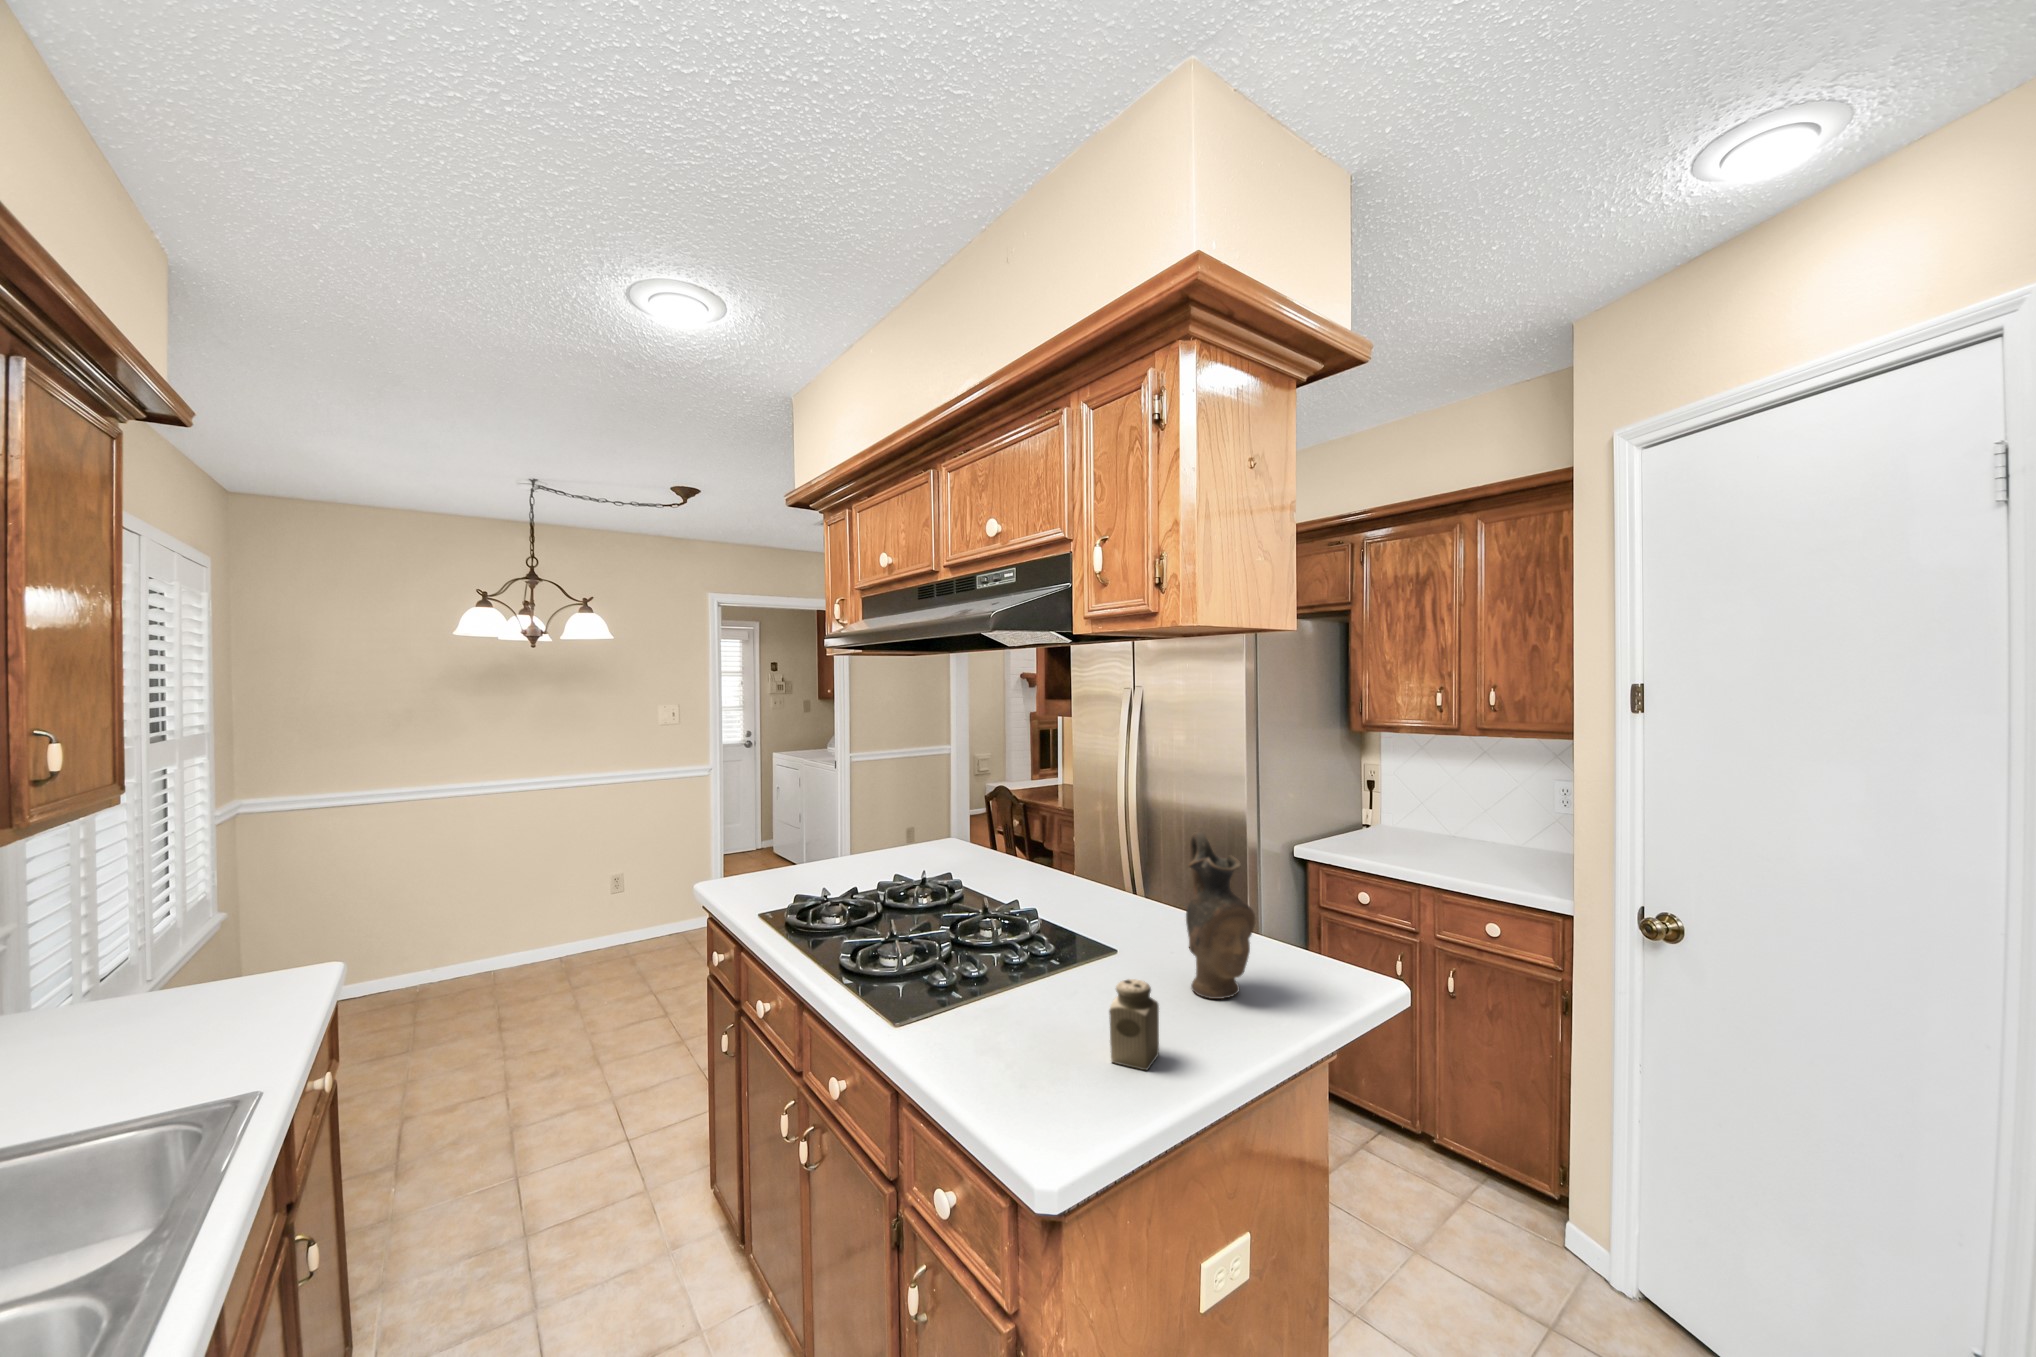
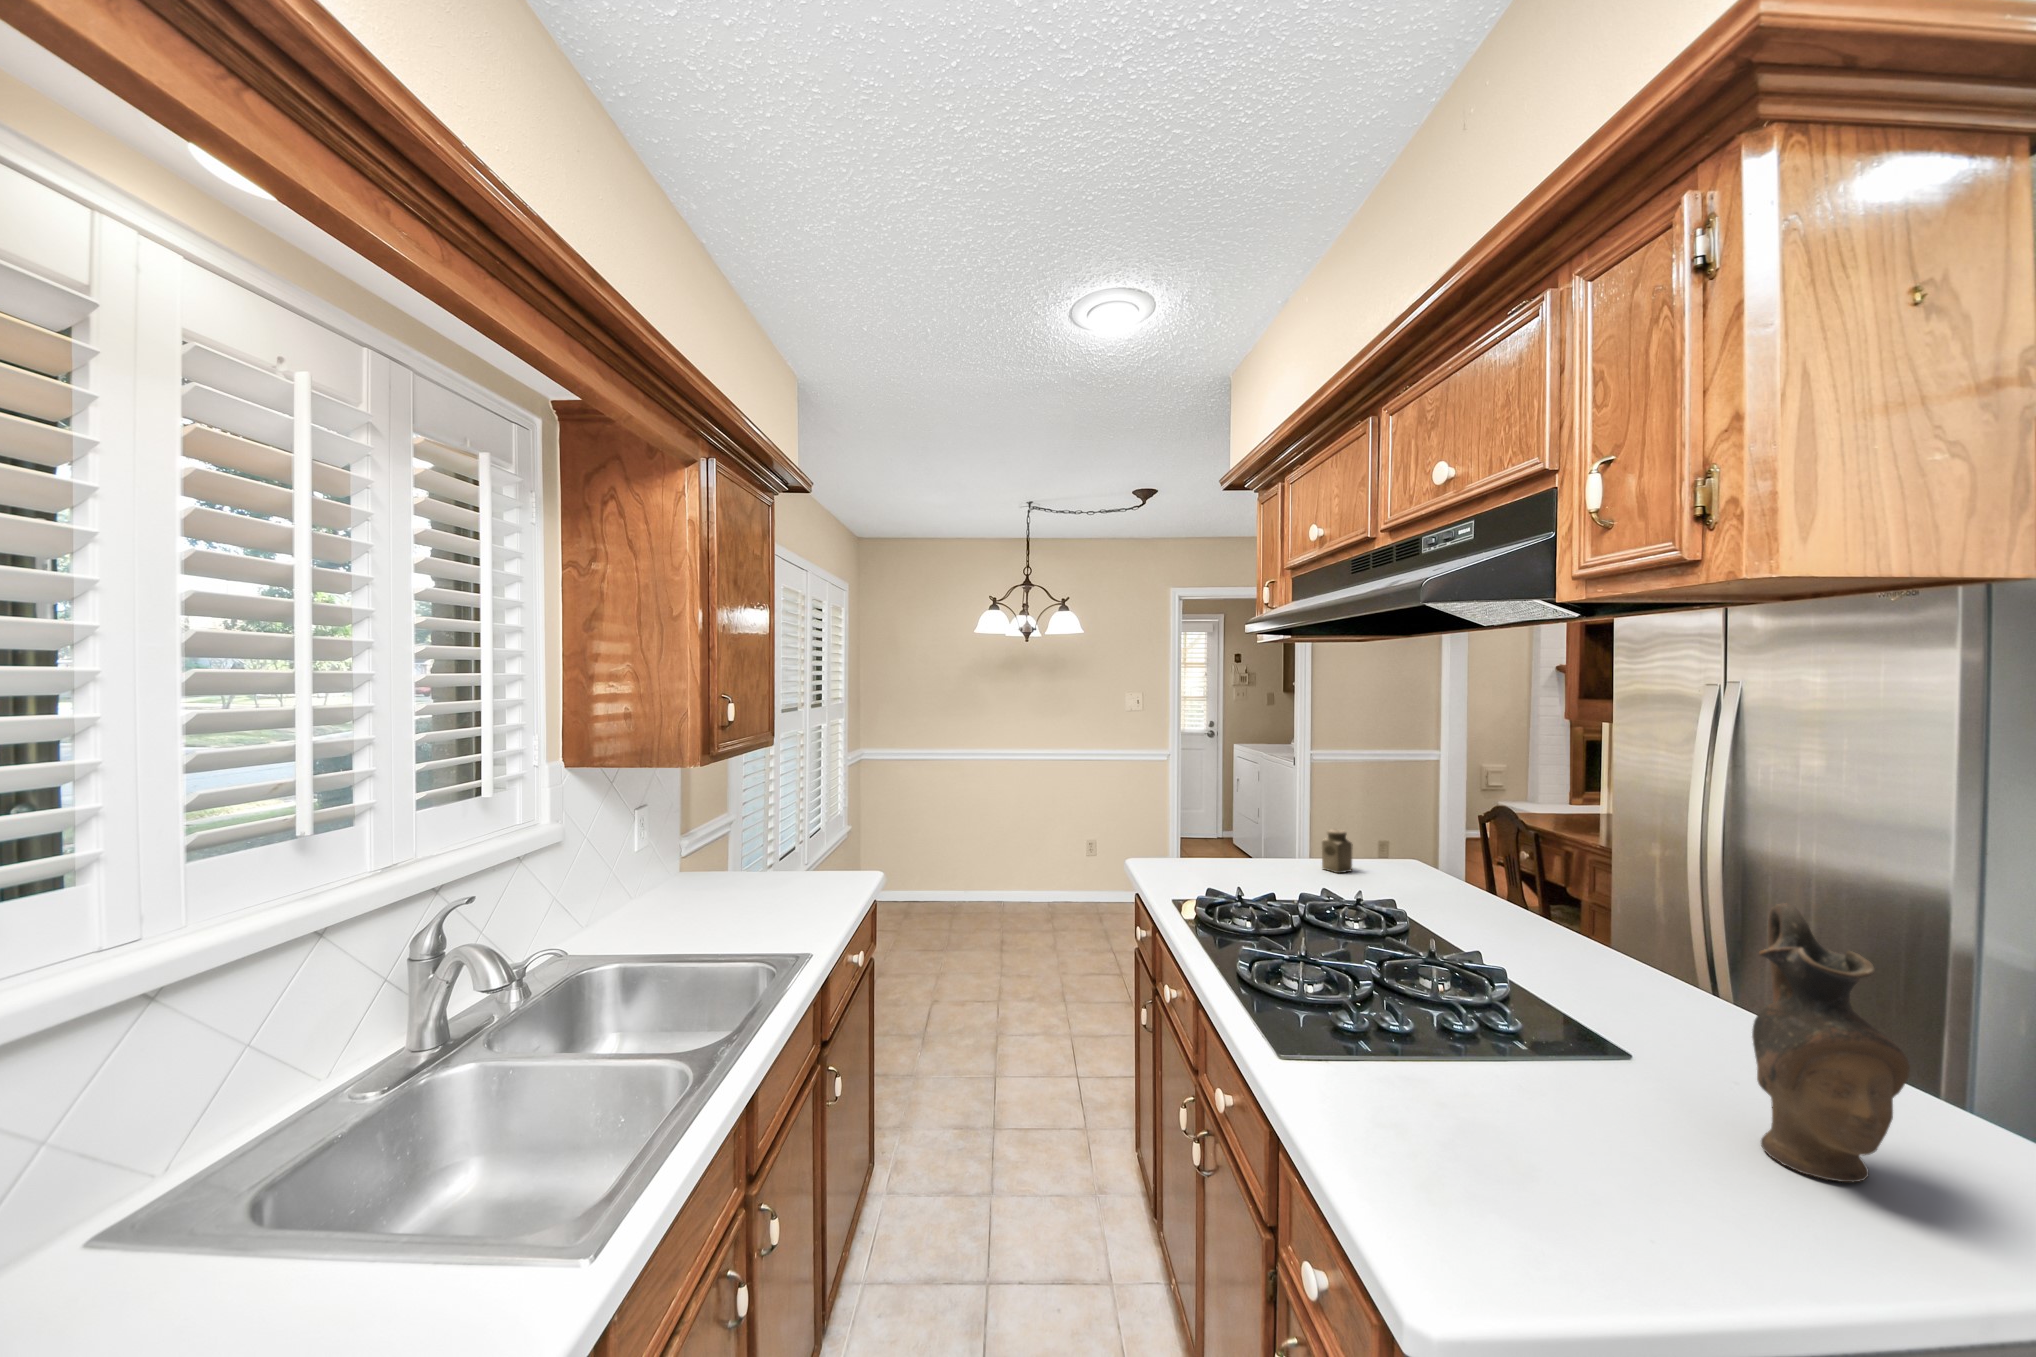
salt shaker: present [1109,979,1159,1070] -> present [1322,829,1353,873]

